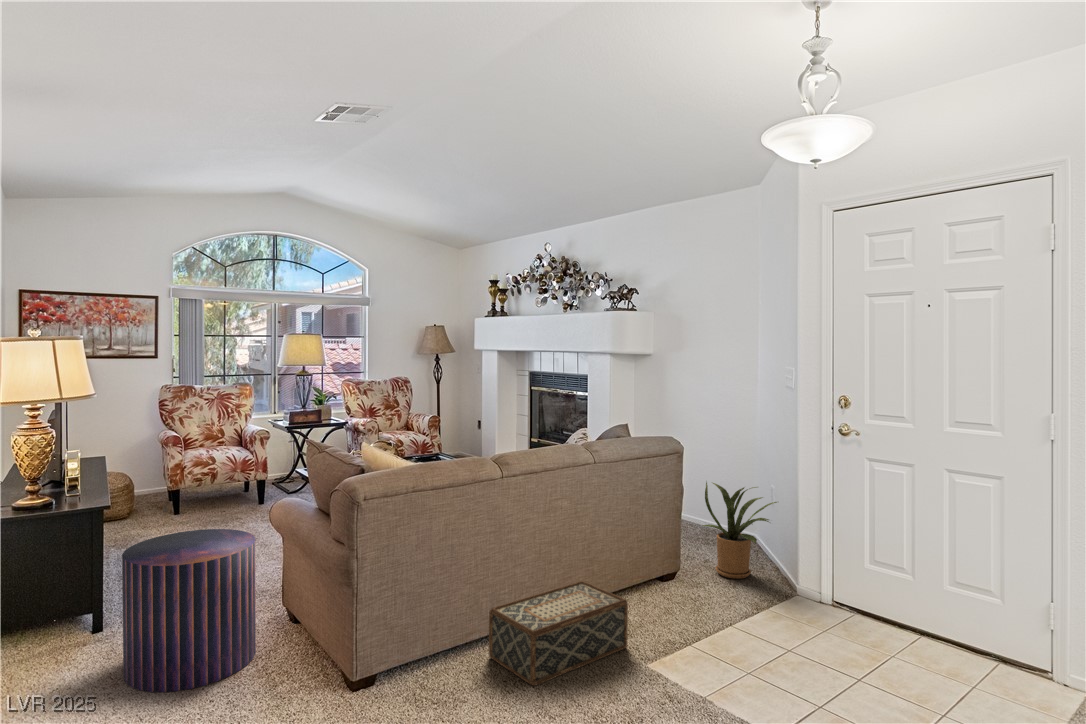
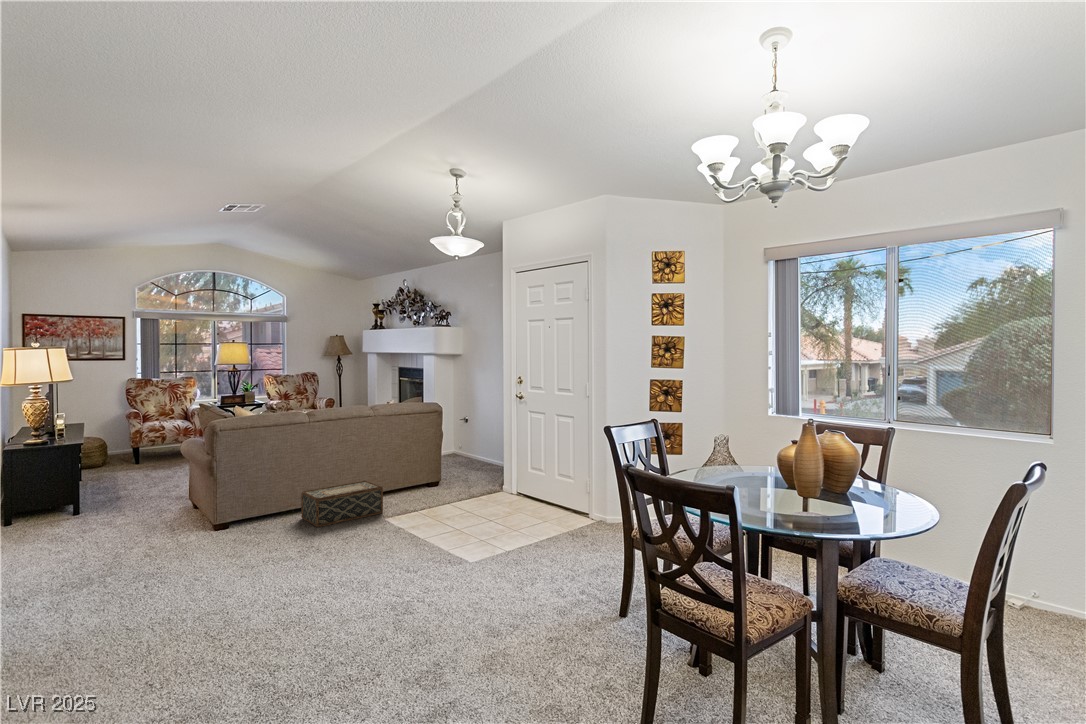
house plant: present [703,482,777,579] -> none [463,429,503,485]
pouf: present [122,529,256,692] -> none [88,454,169,535]

